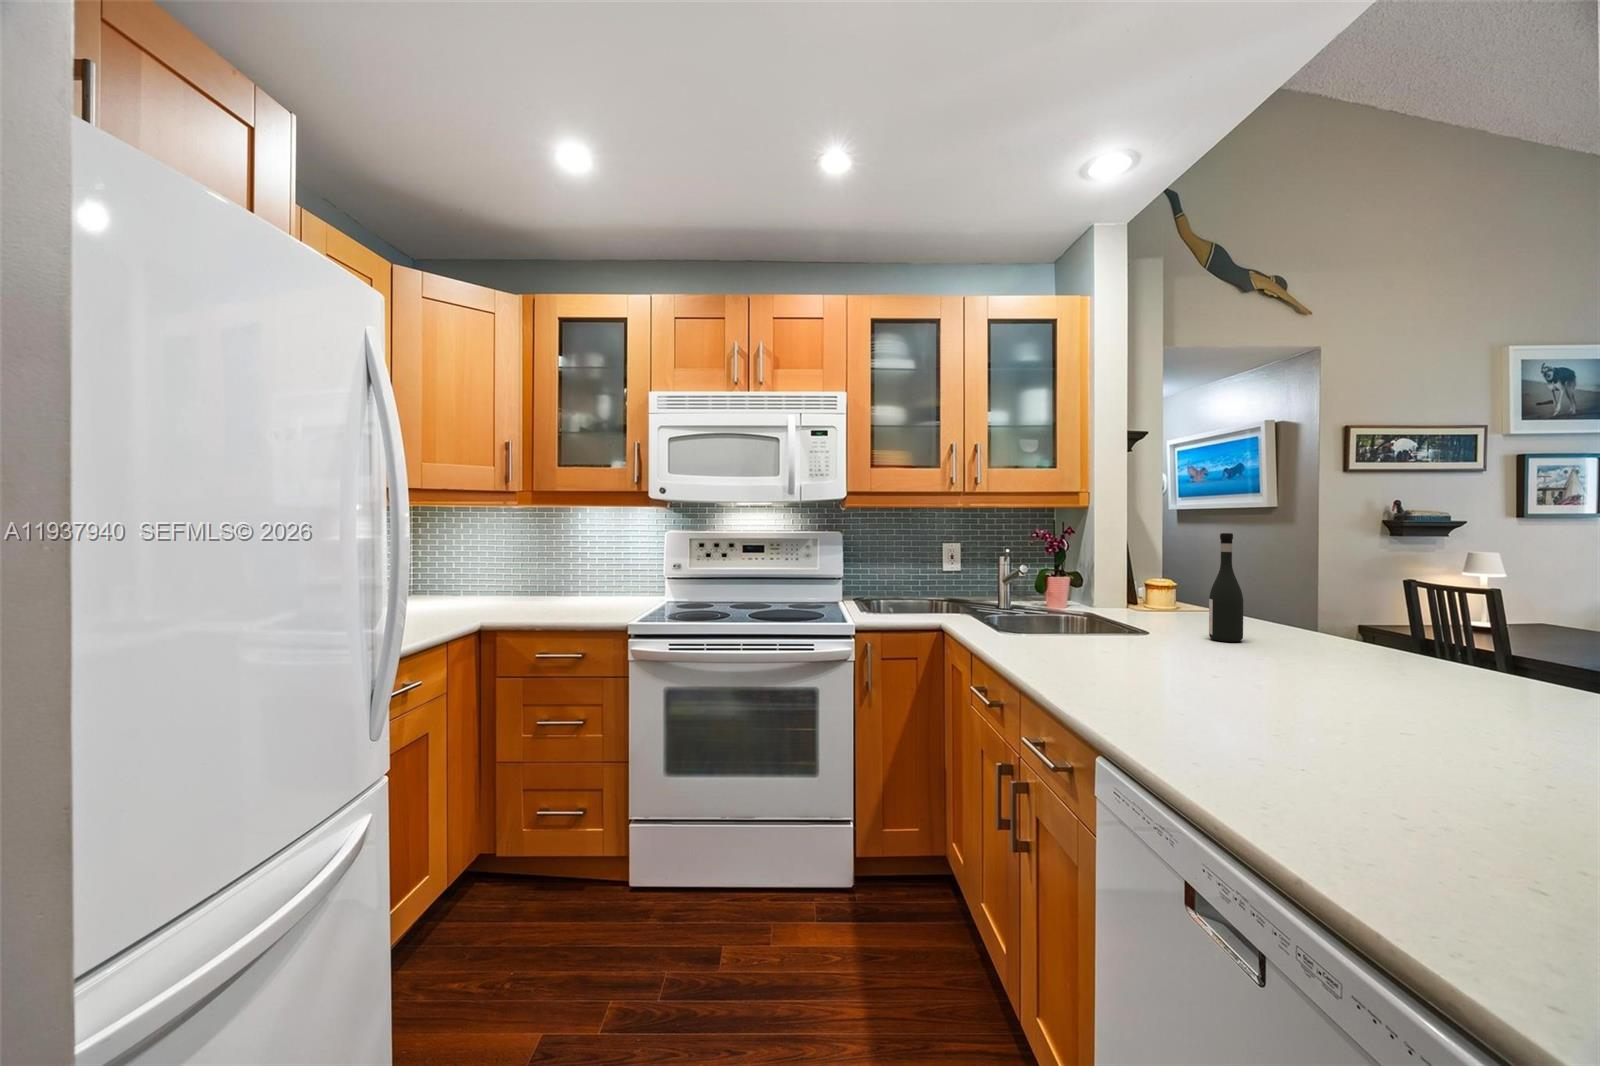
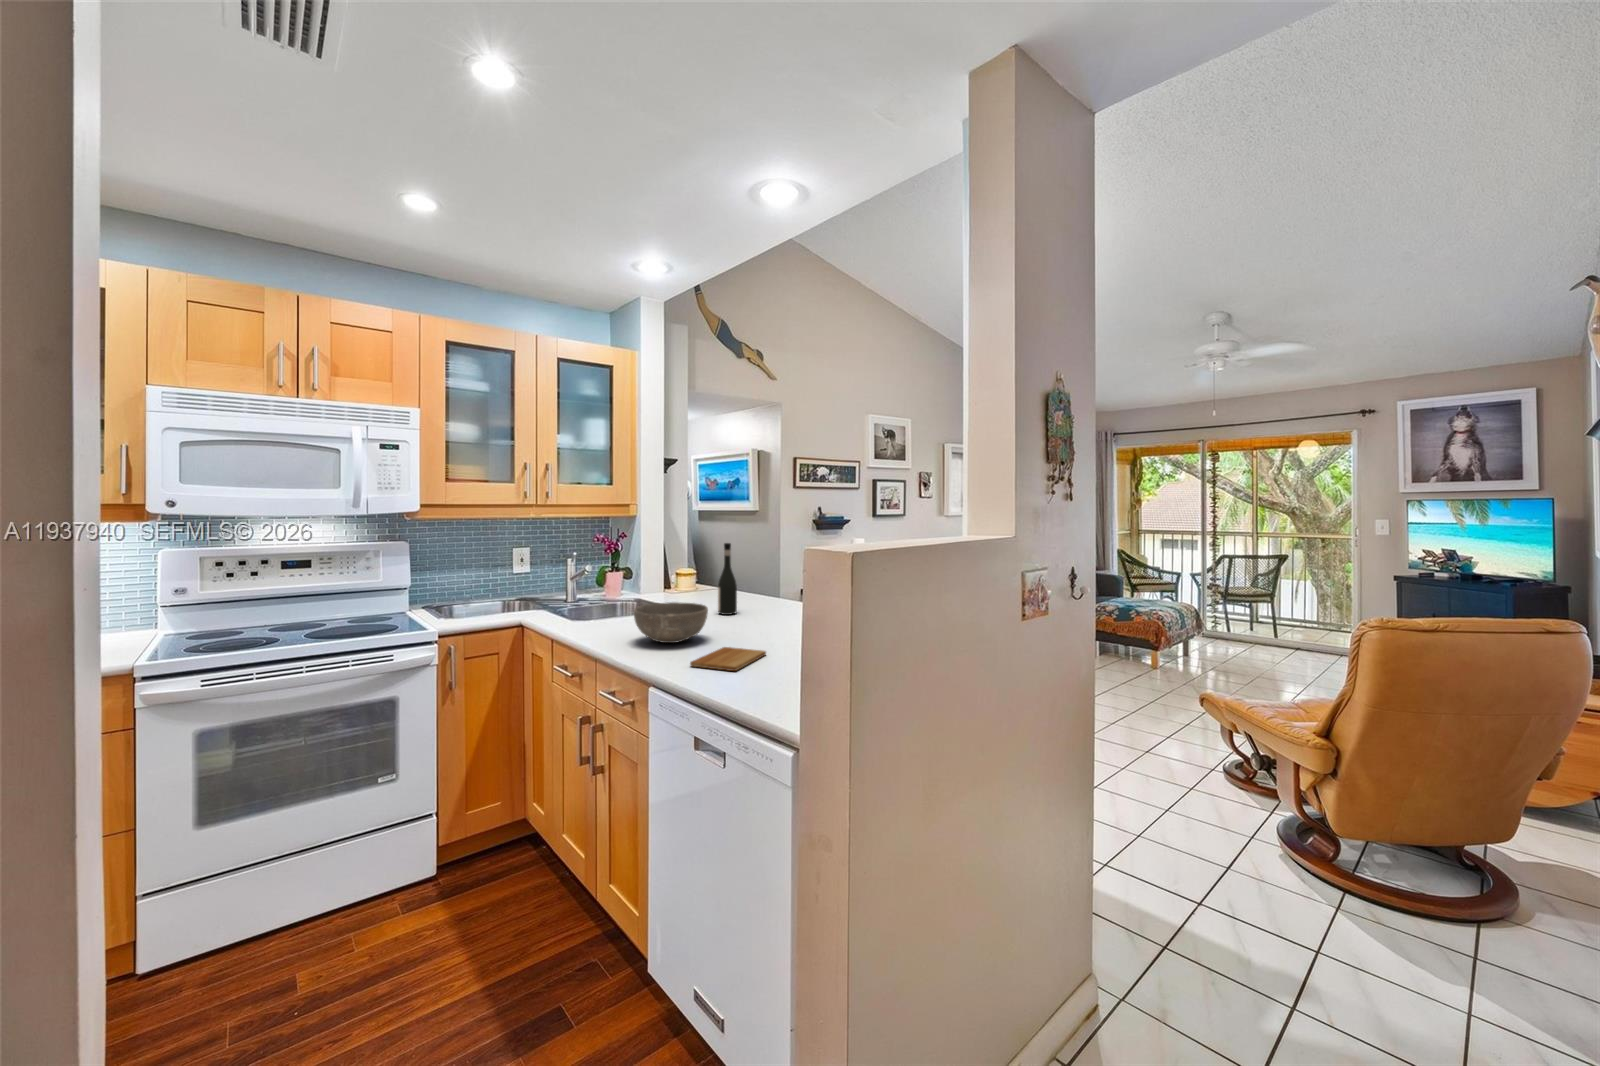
bowl: none [1070,611,1190,669] -> present [634,602,708,643]
cutting board: none [1155,686,1308,729] -> present [690,647,766,671]

